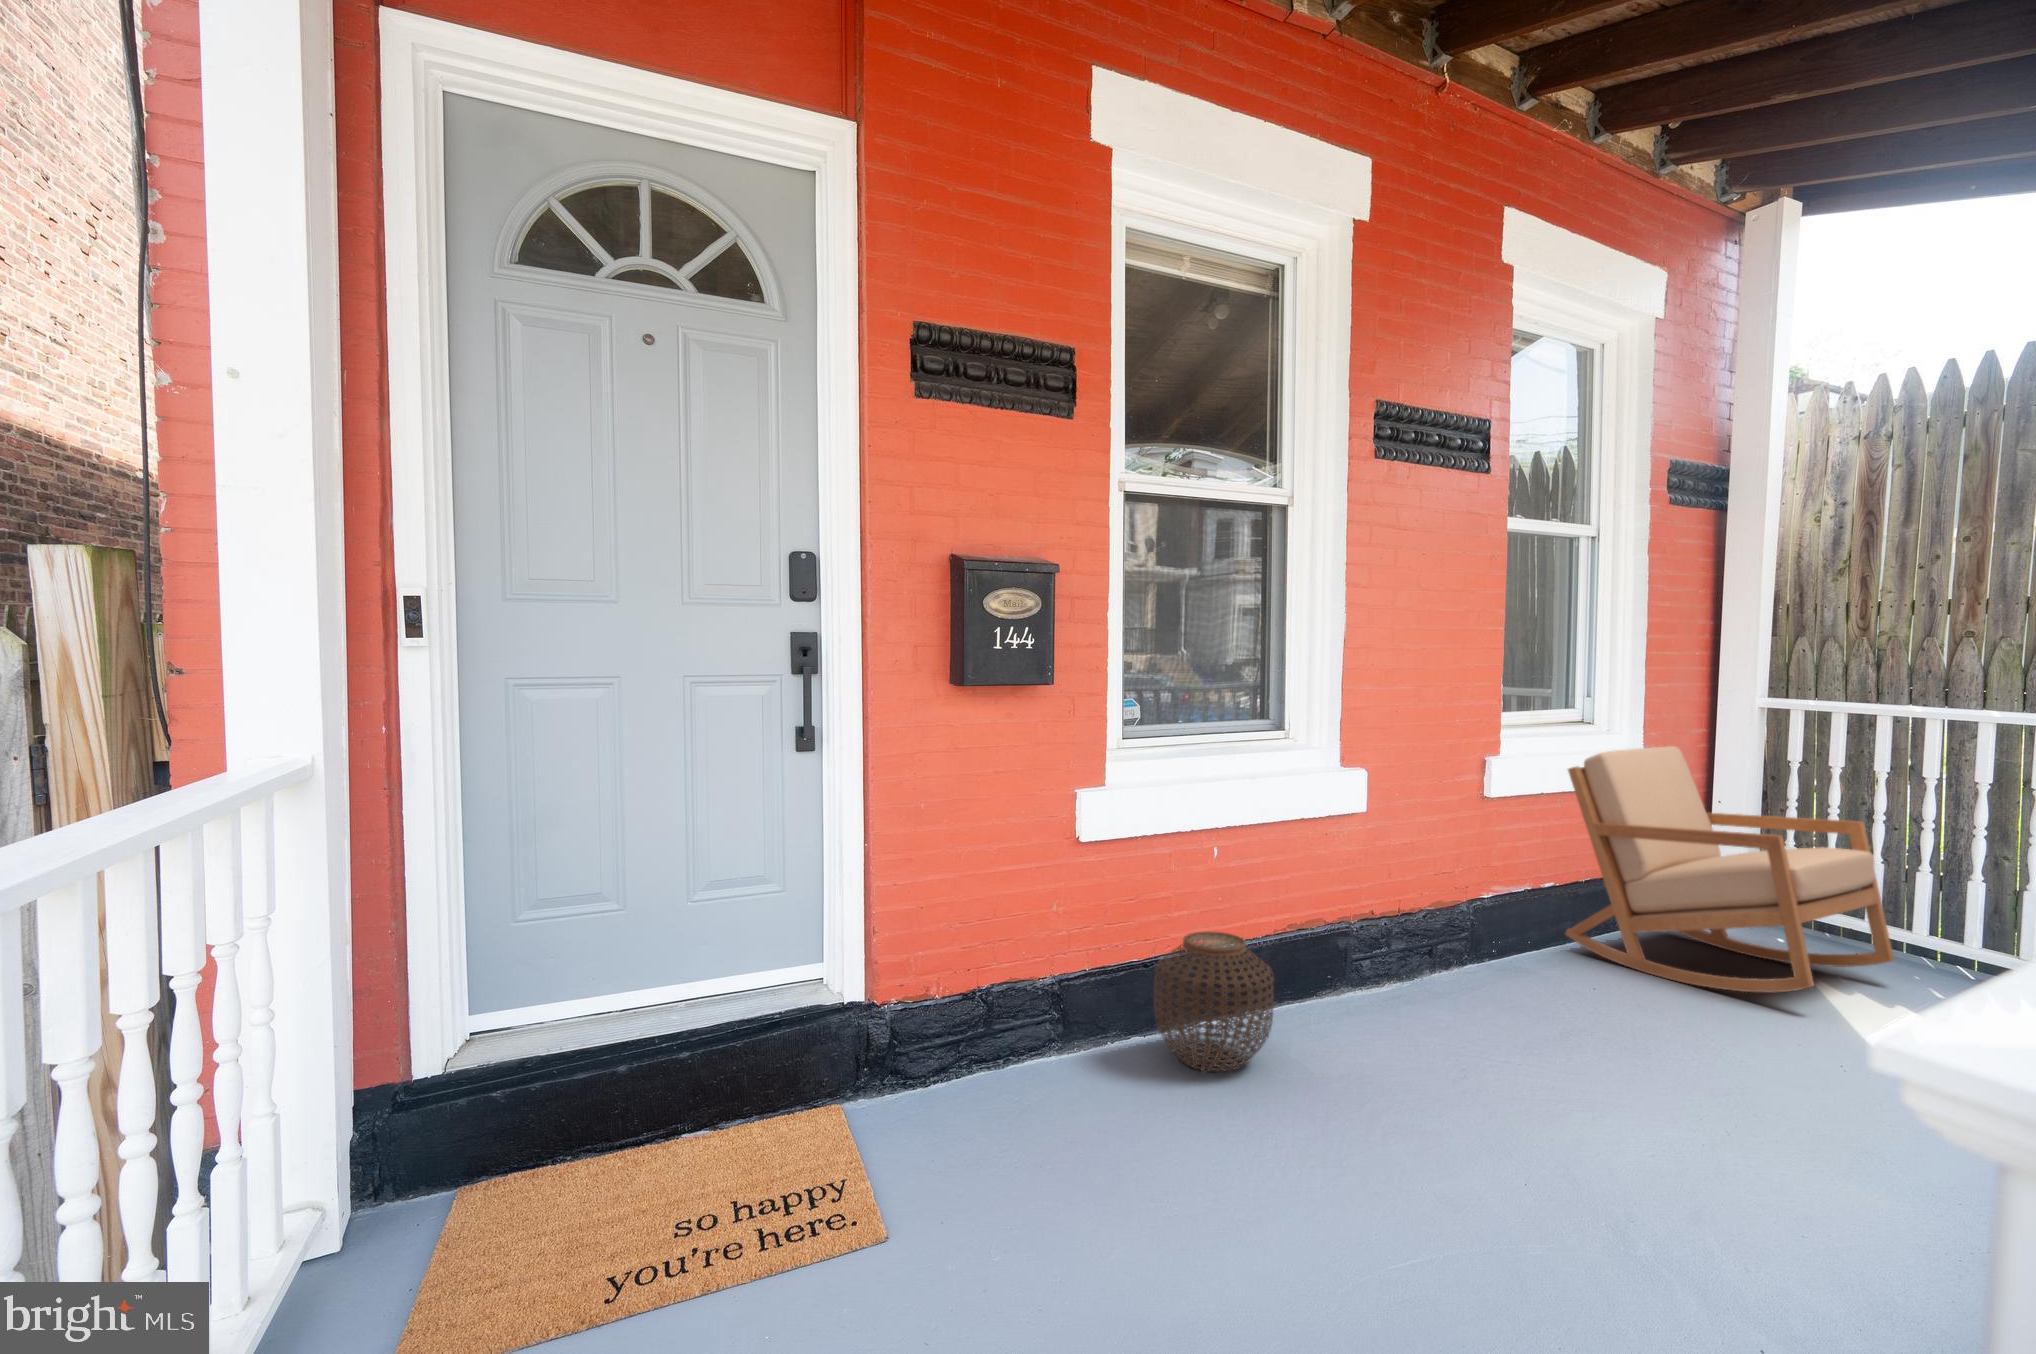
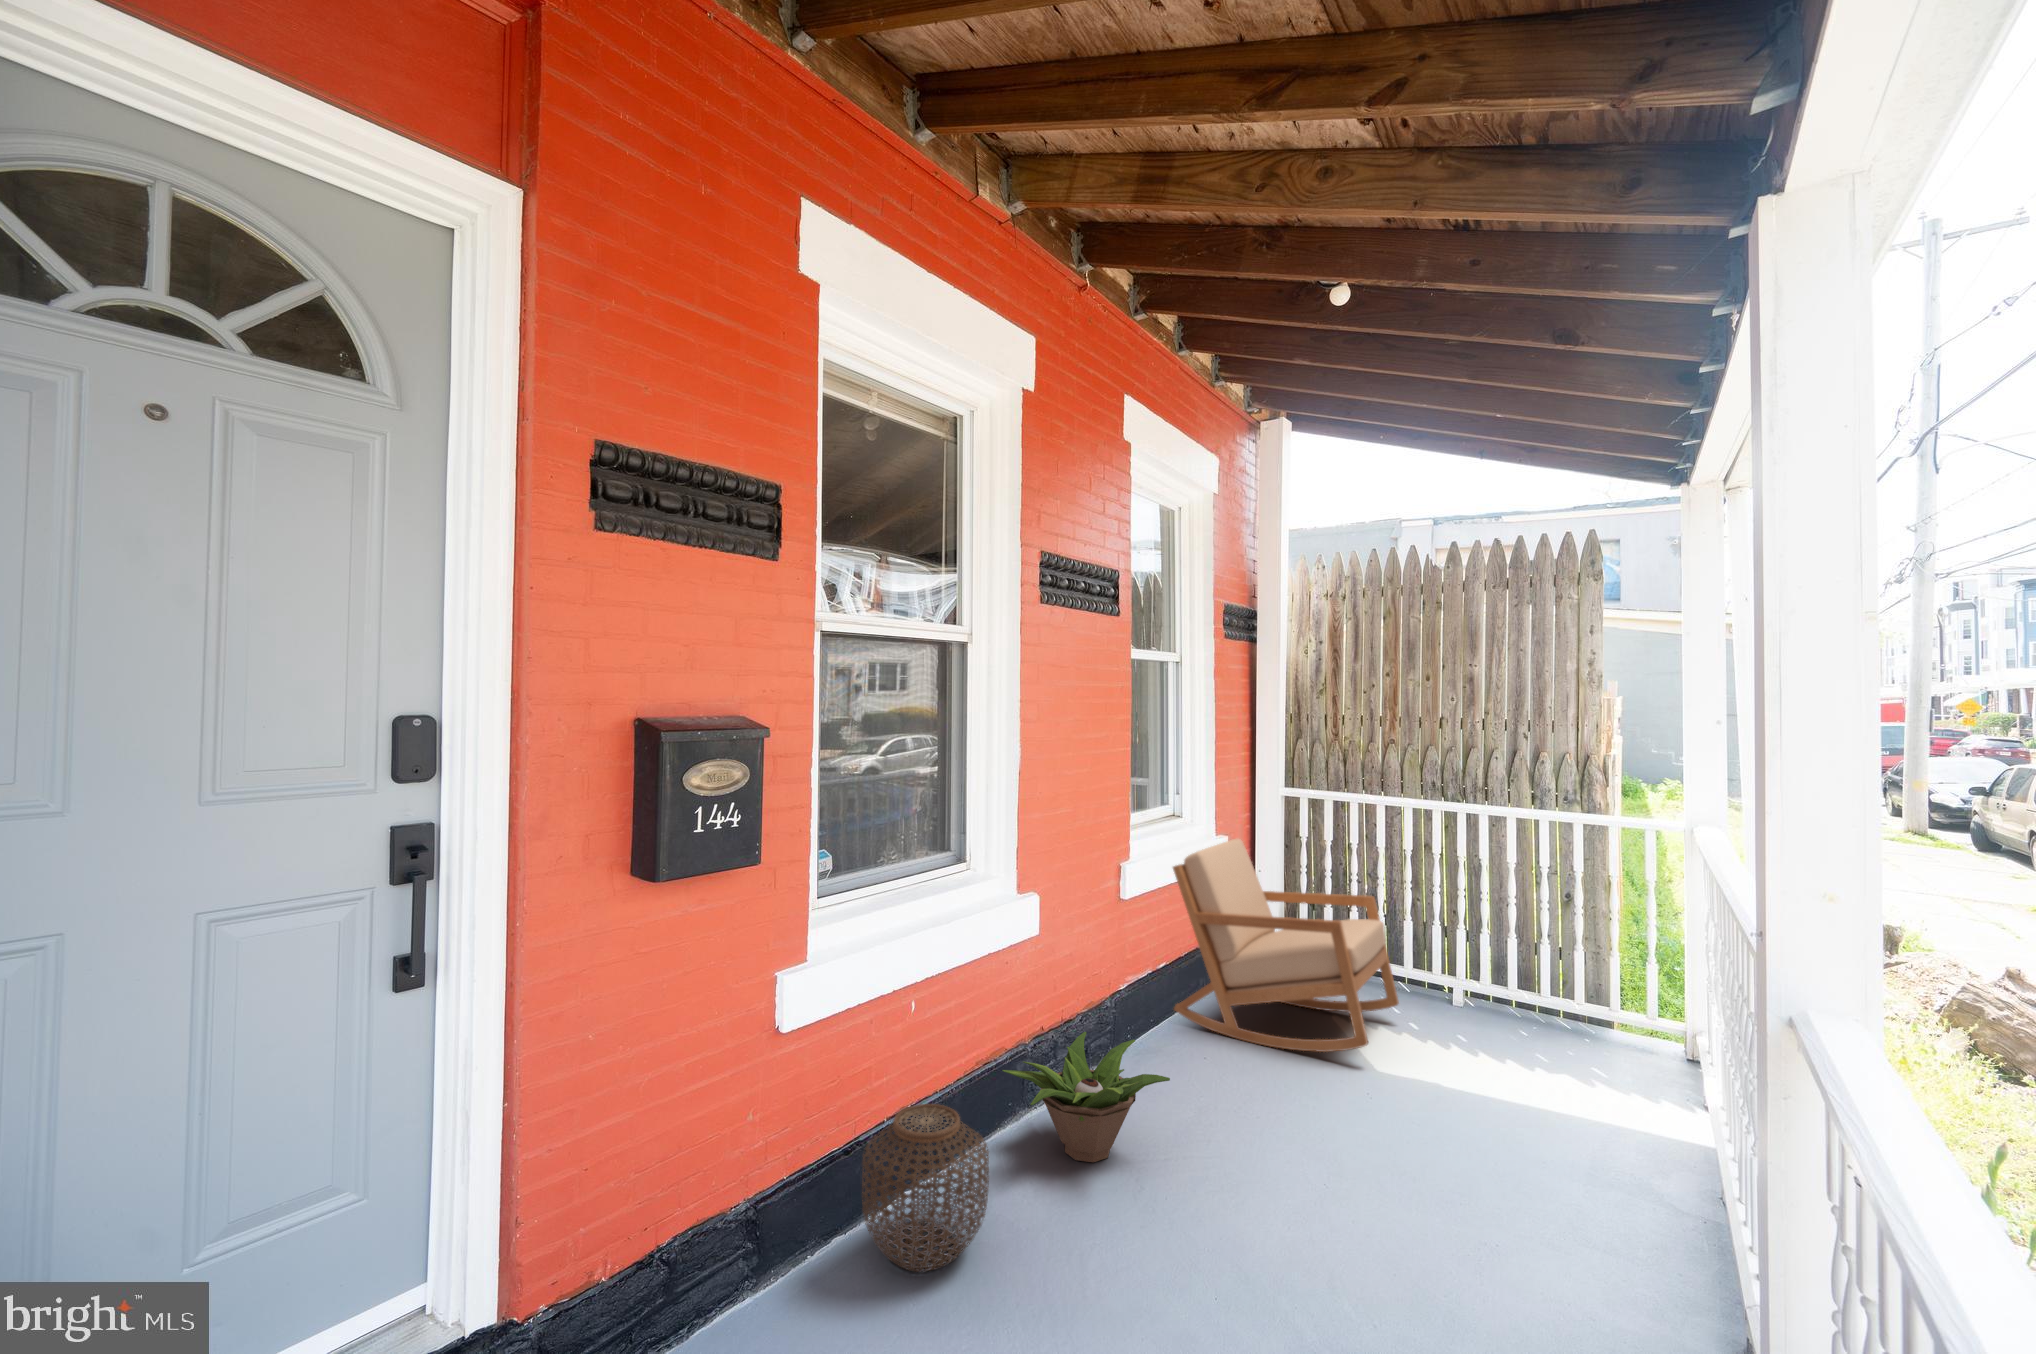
decorative plant: none [1317,916,1498,1035] -> present [1003,1032,1170,1162]

